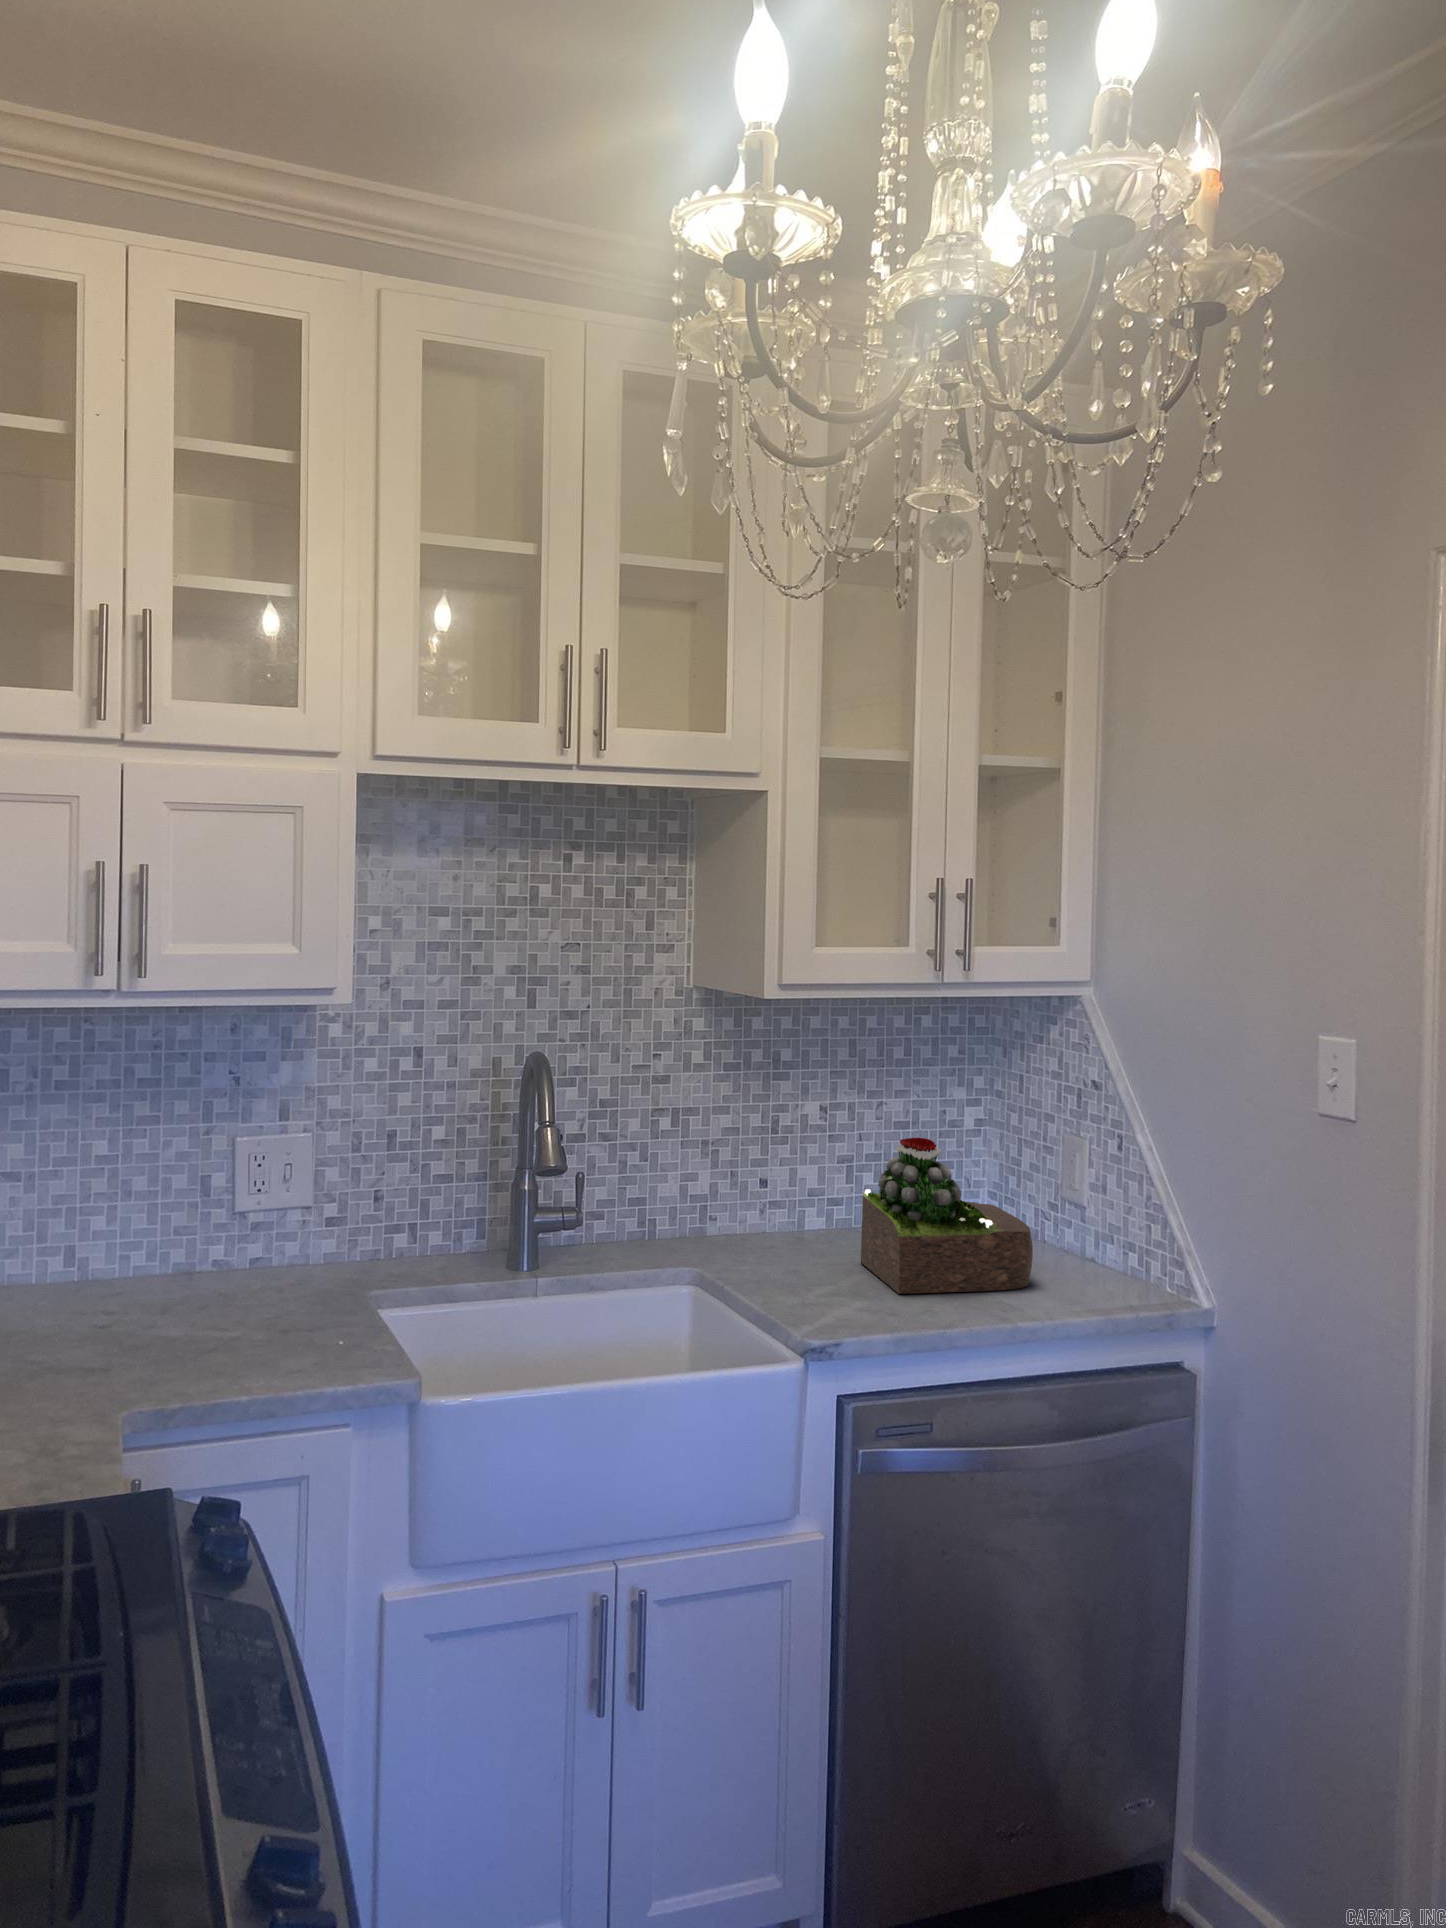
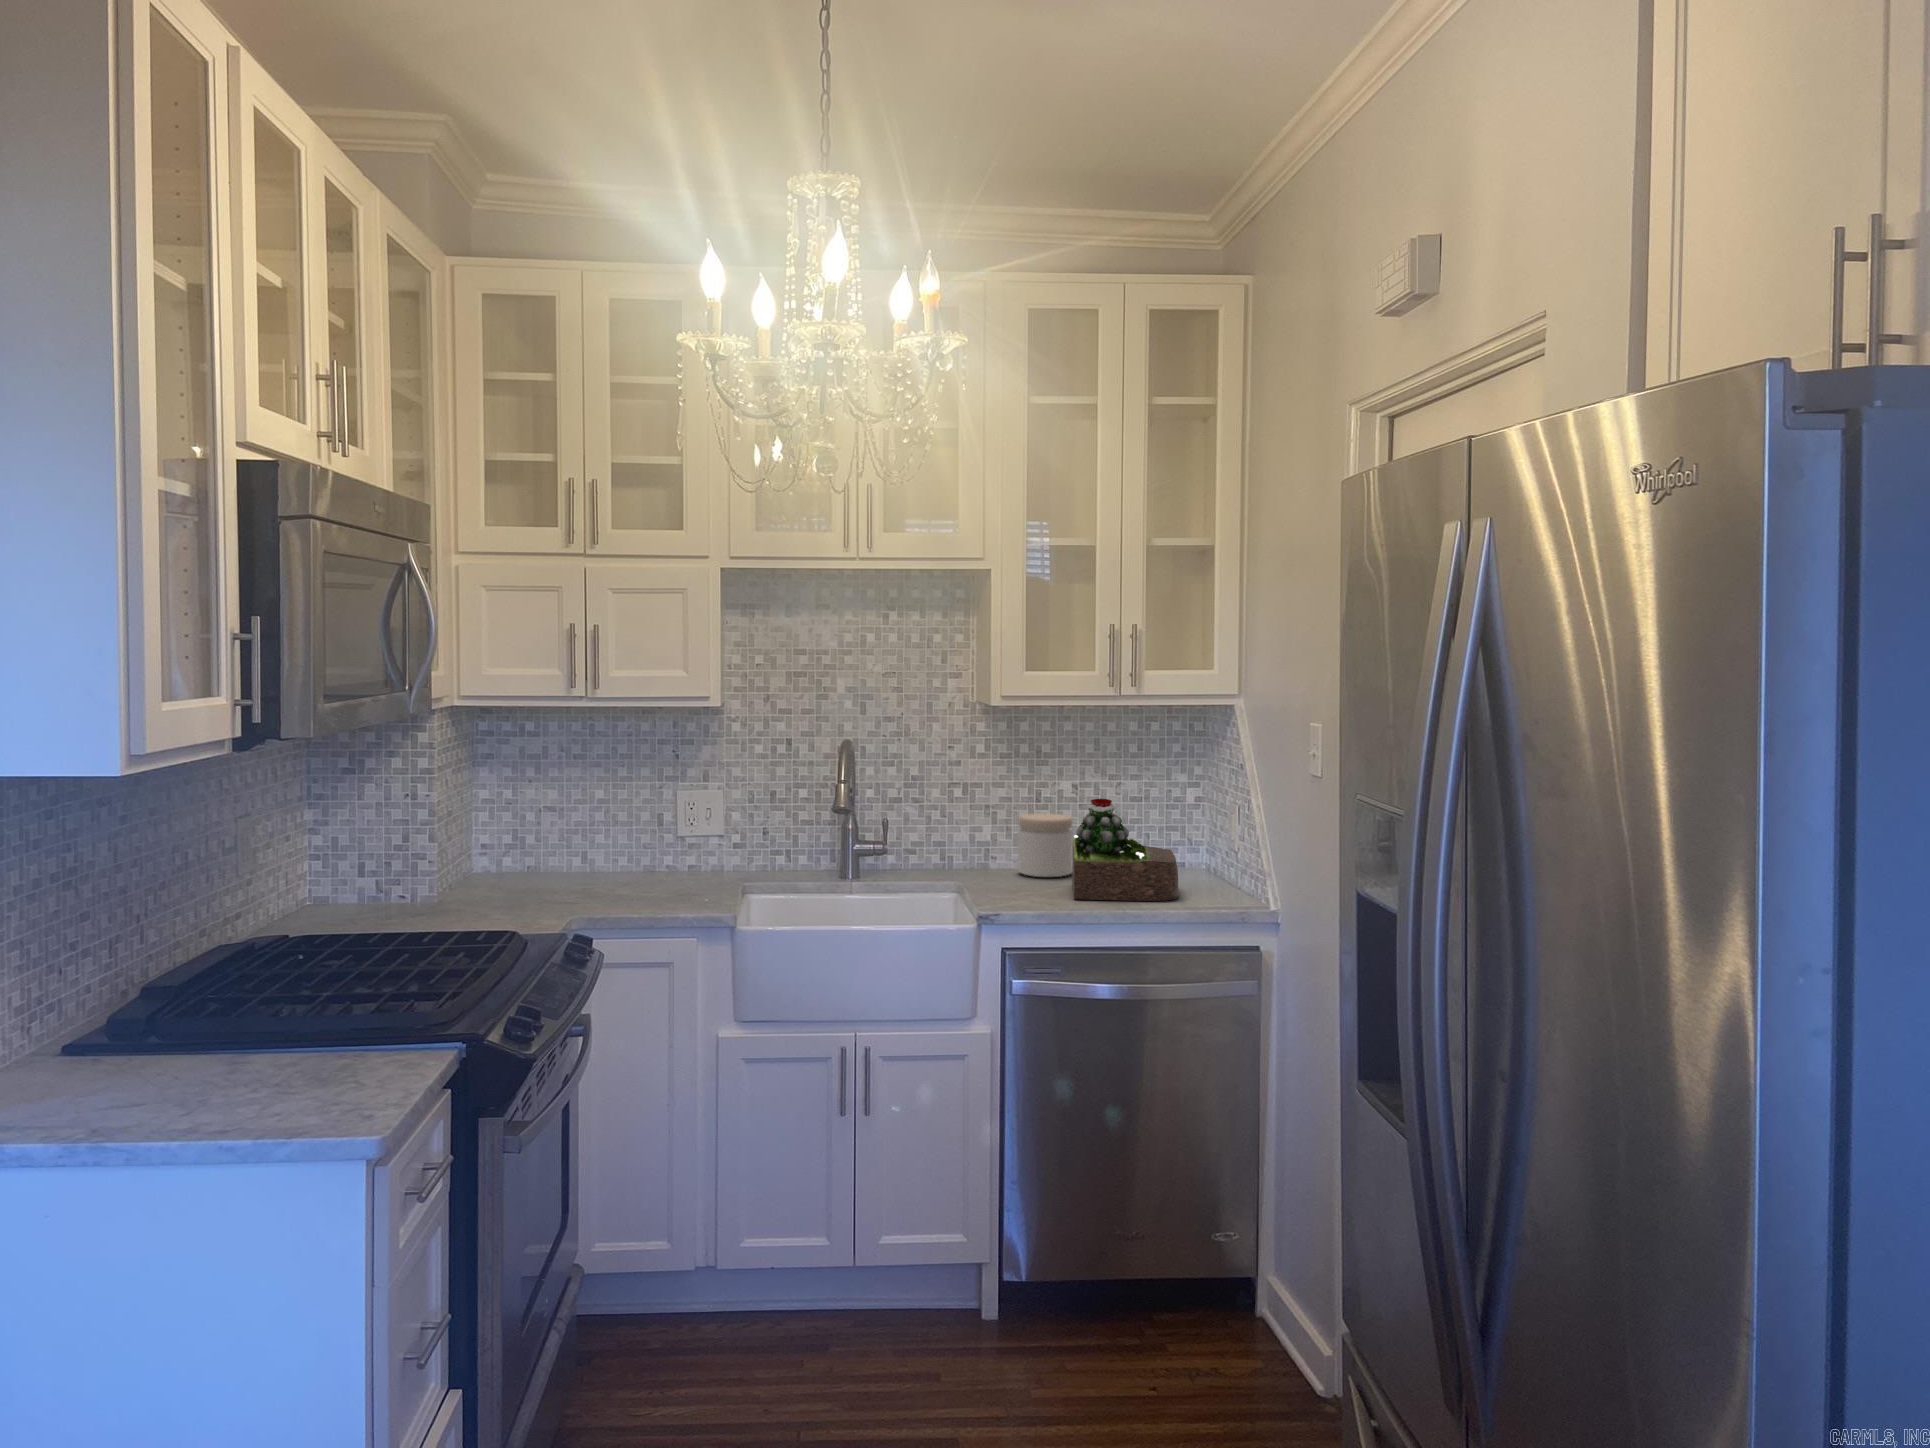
jar: none [757,1150,838,1248] -> present [1018,813,1073,877]

